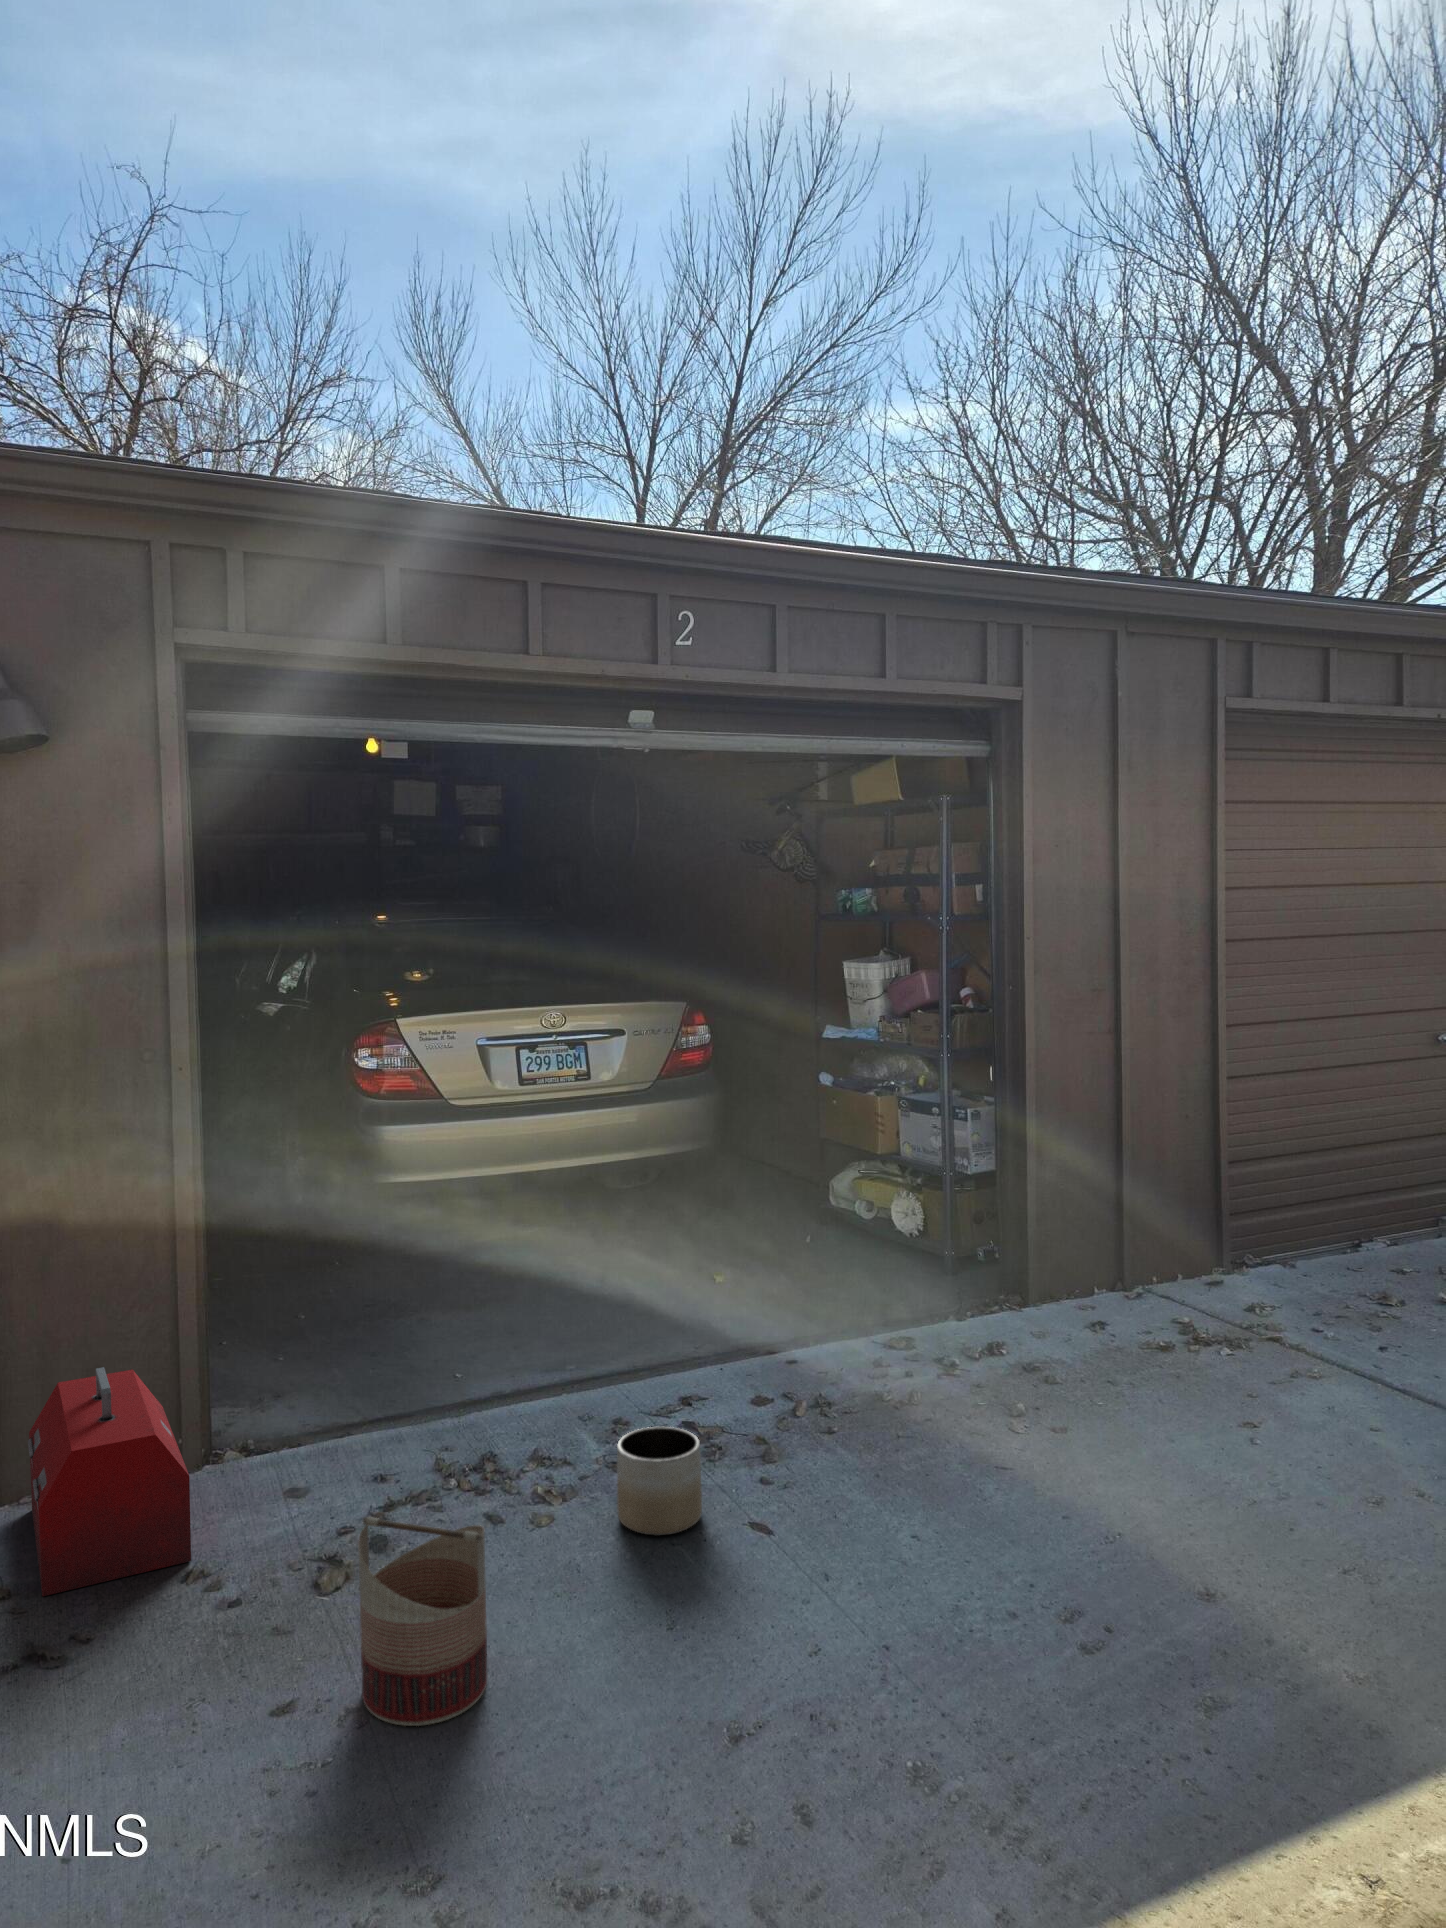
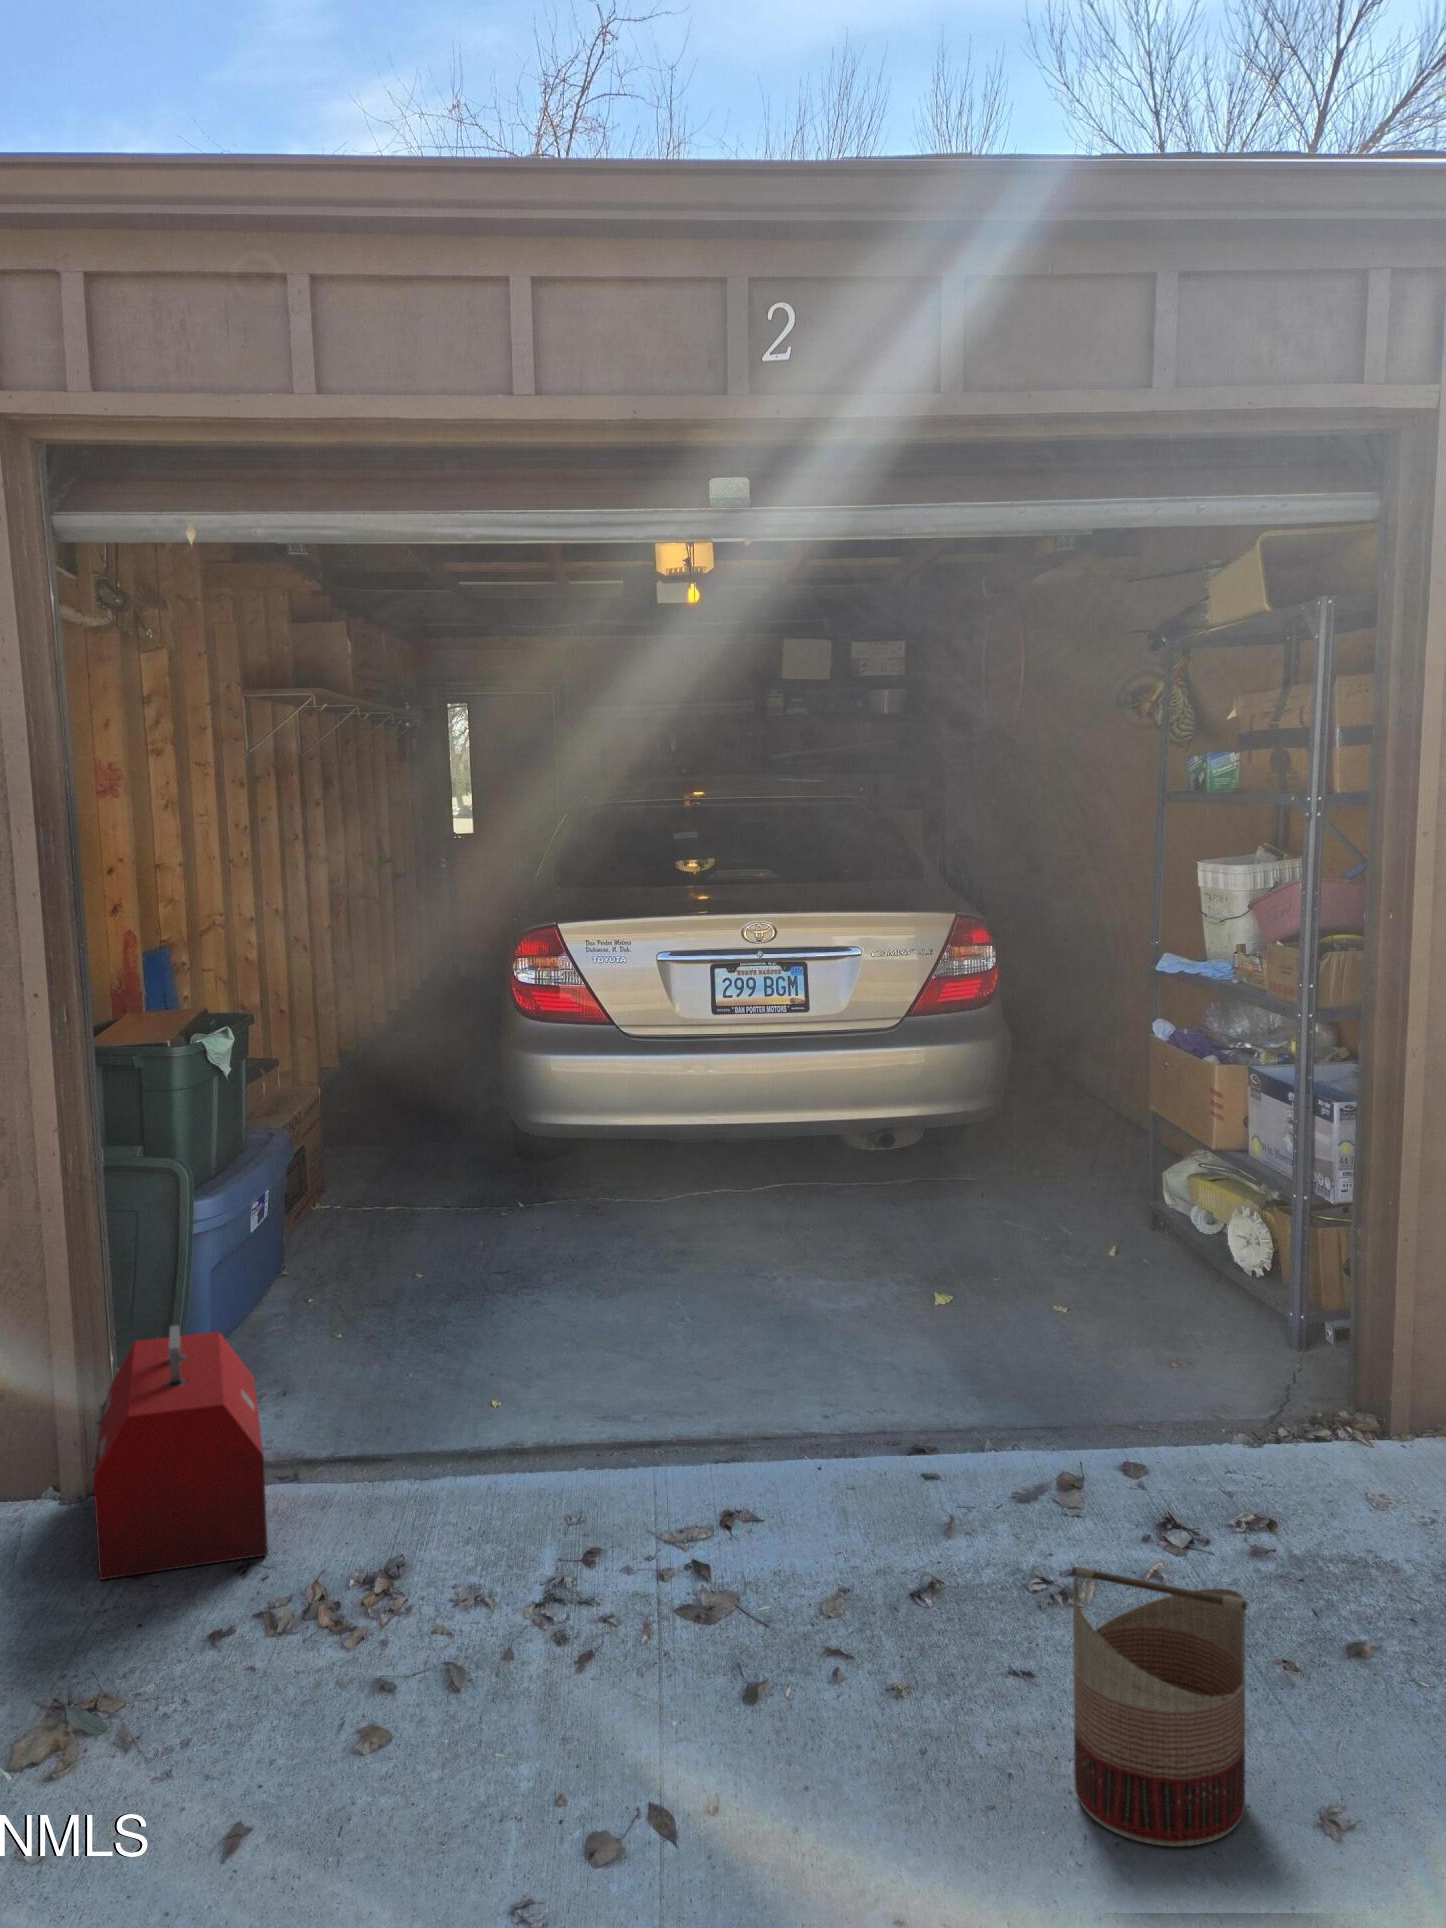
planter: present [617,1427,702,1536] -> none [776,1438,884,1572]
basket: present [358,1517,487,1726] -> present [1072,1566,1247,1846]

